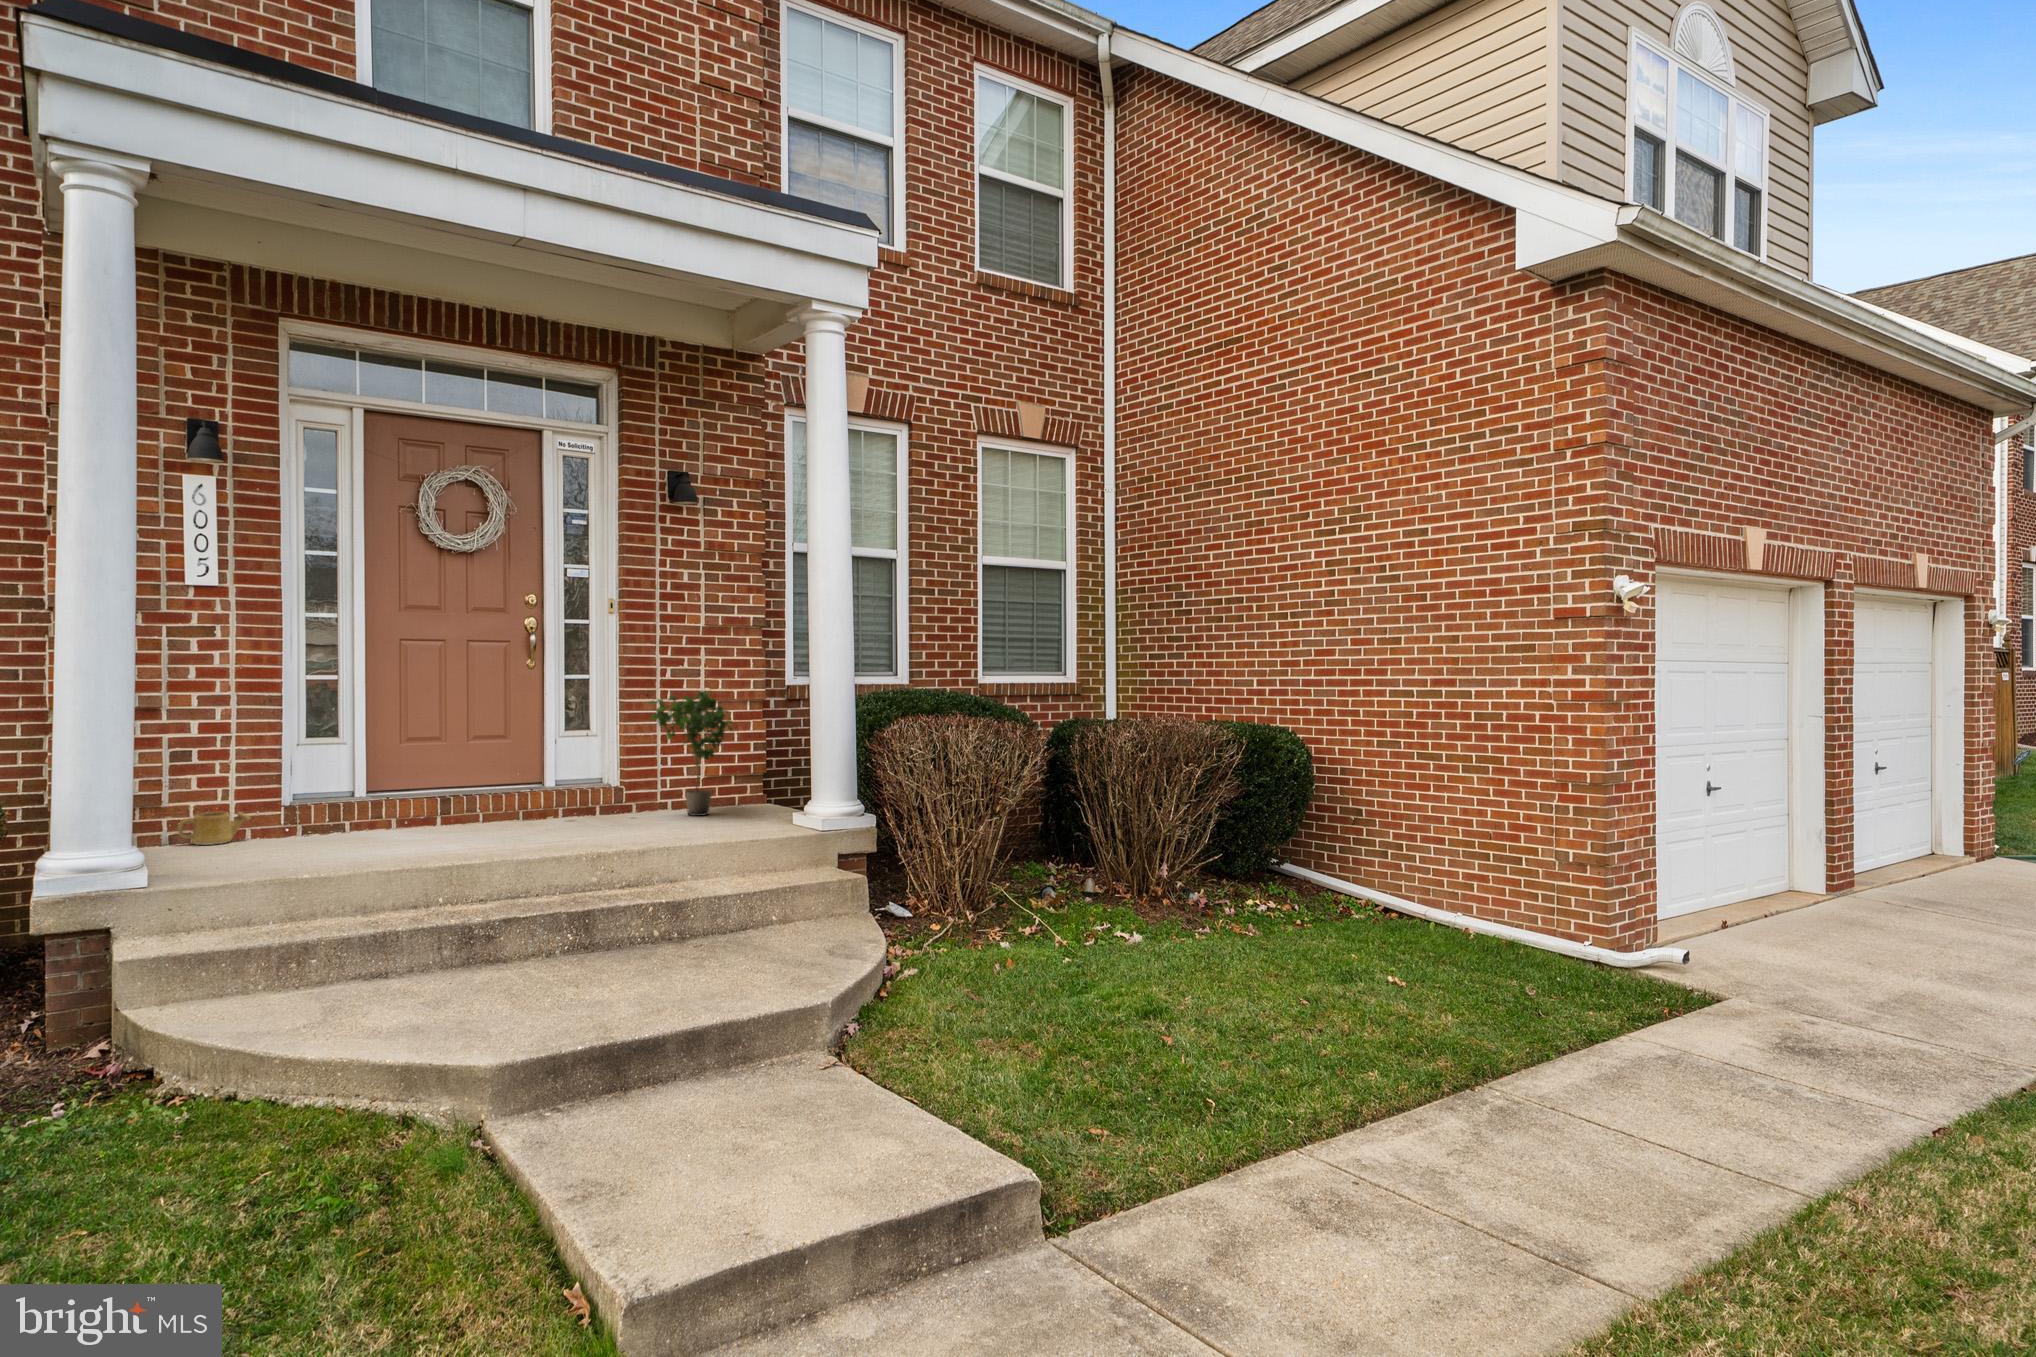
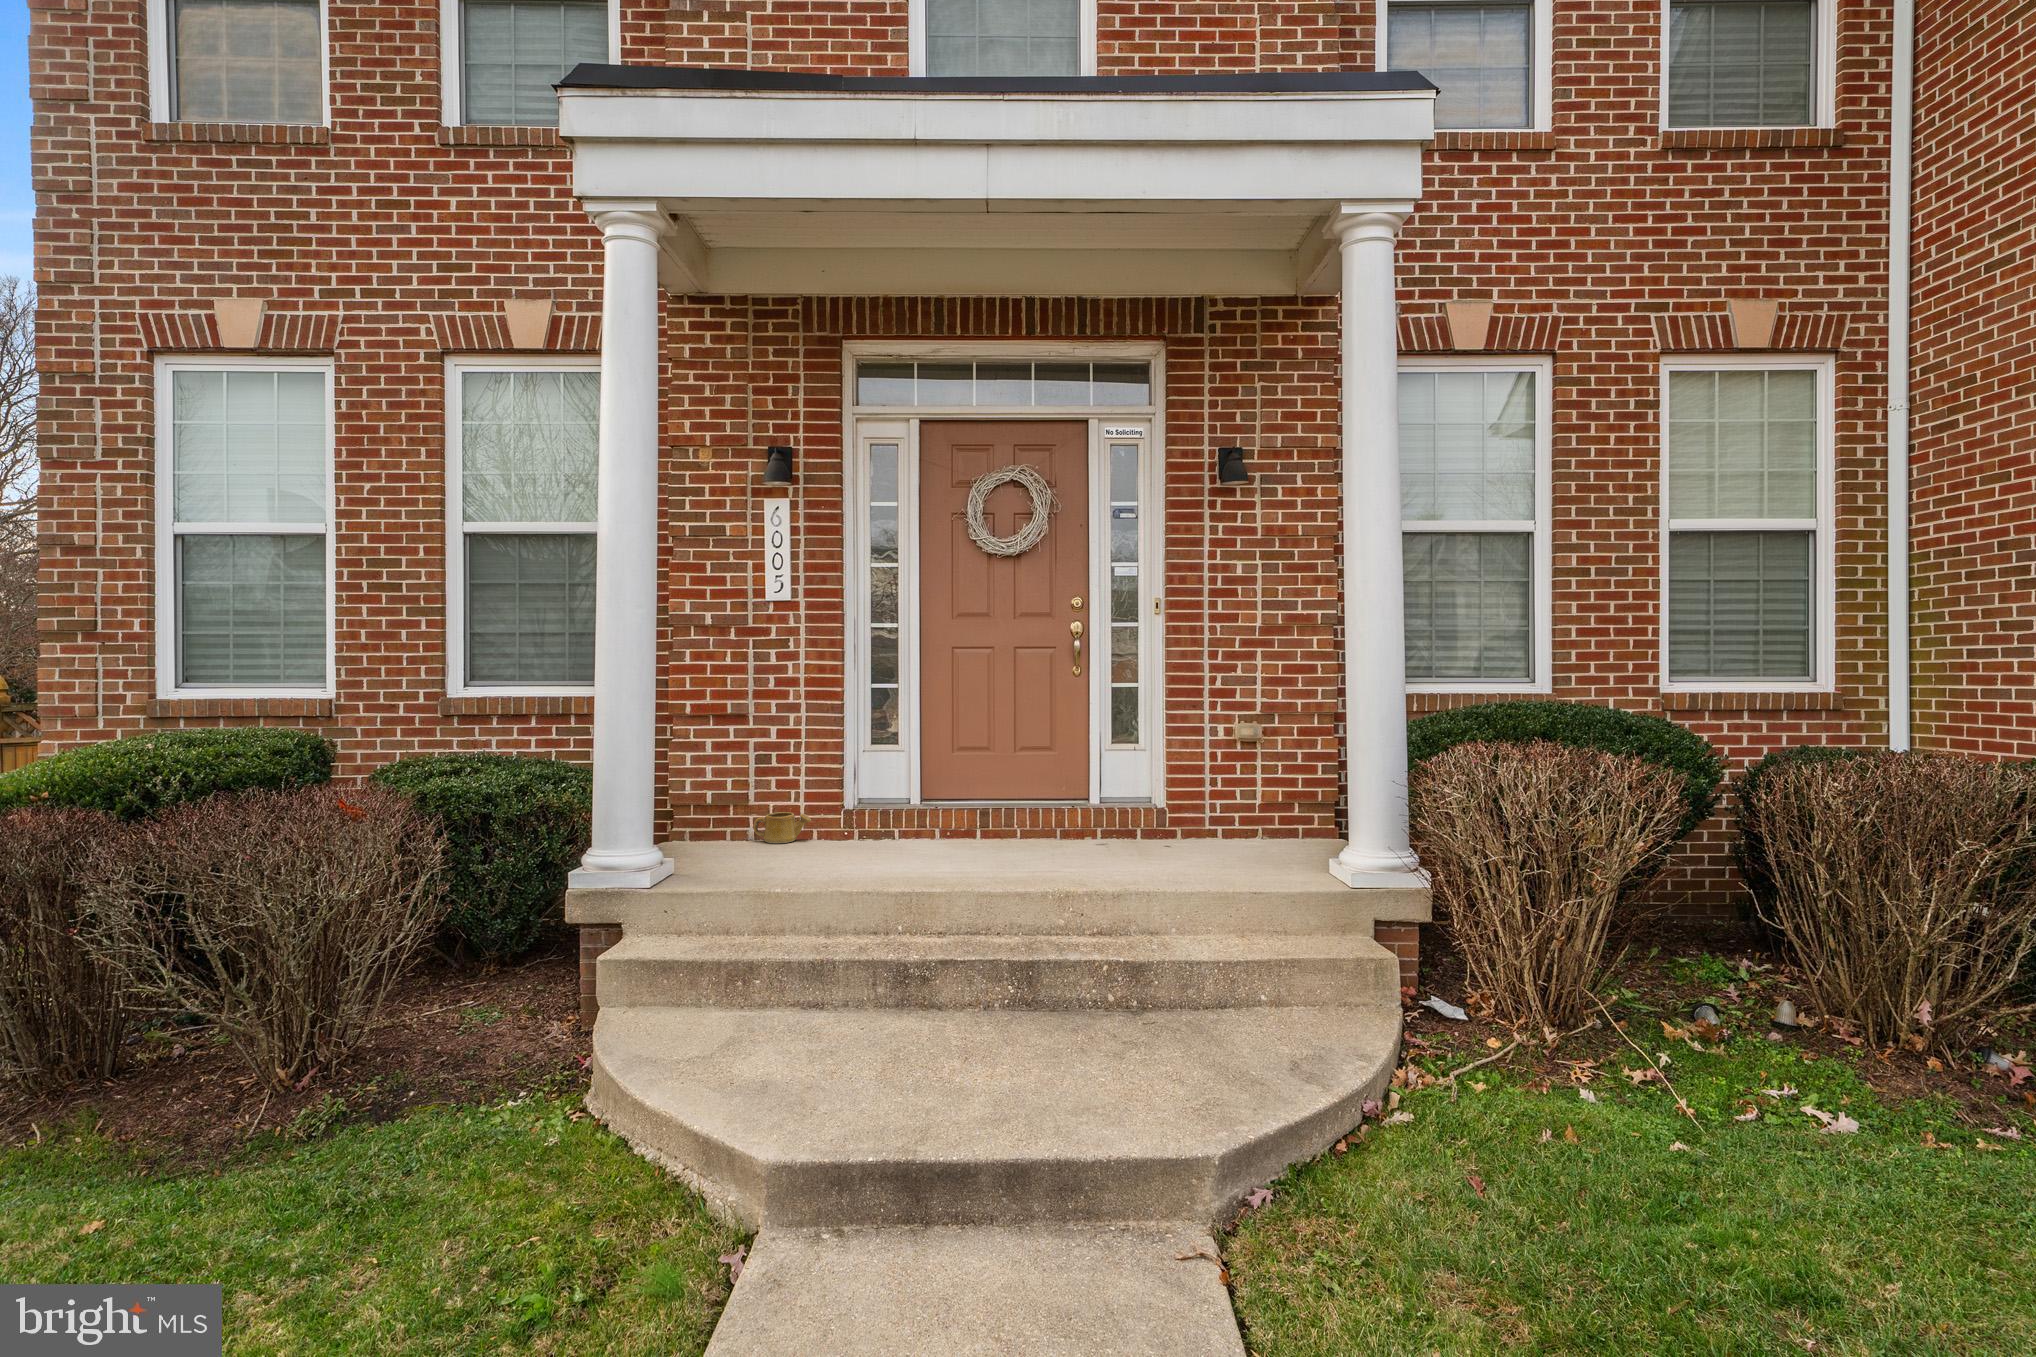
potted plant: present [649,691,734,816] -> none [1179,702,1289,851]

